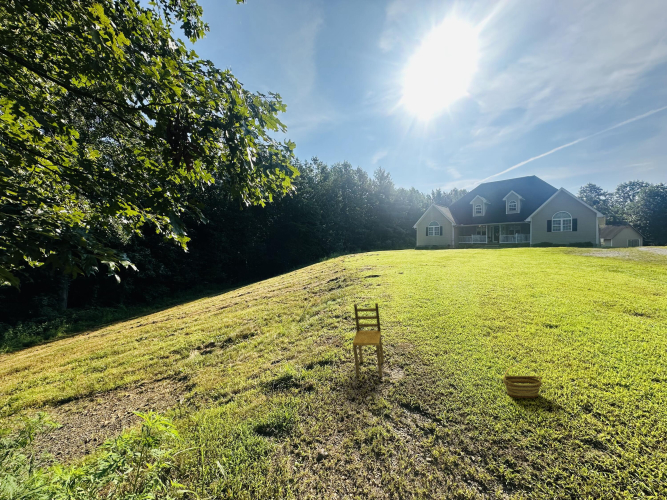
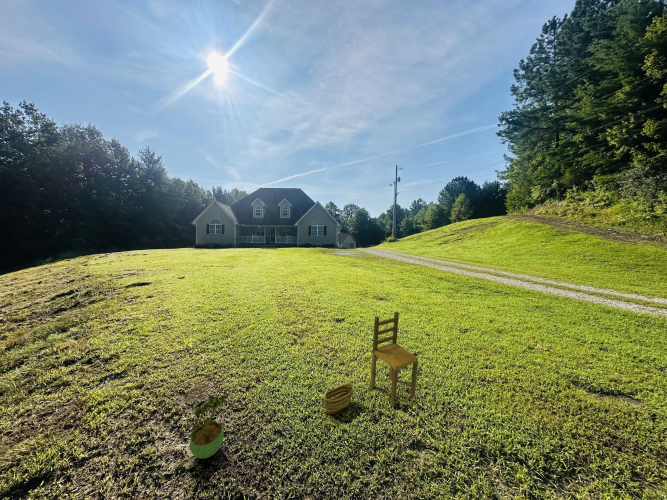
chair: present [353,303,384,377] -> present [370,312,418,407]
potted plant: none [393,344,417,385] -> present [190,395,227,459]

